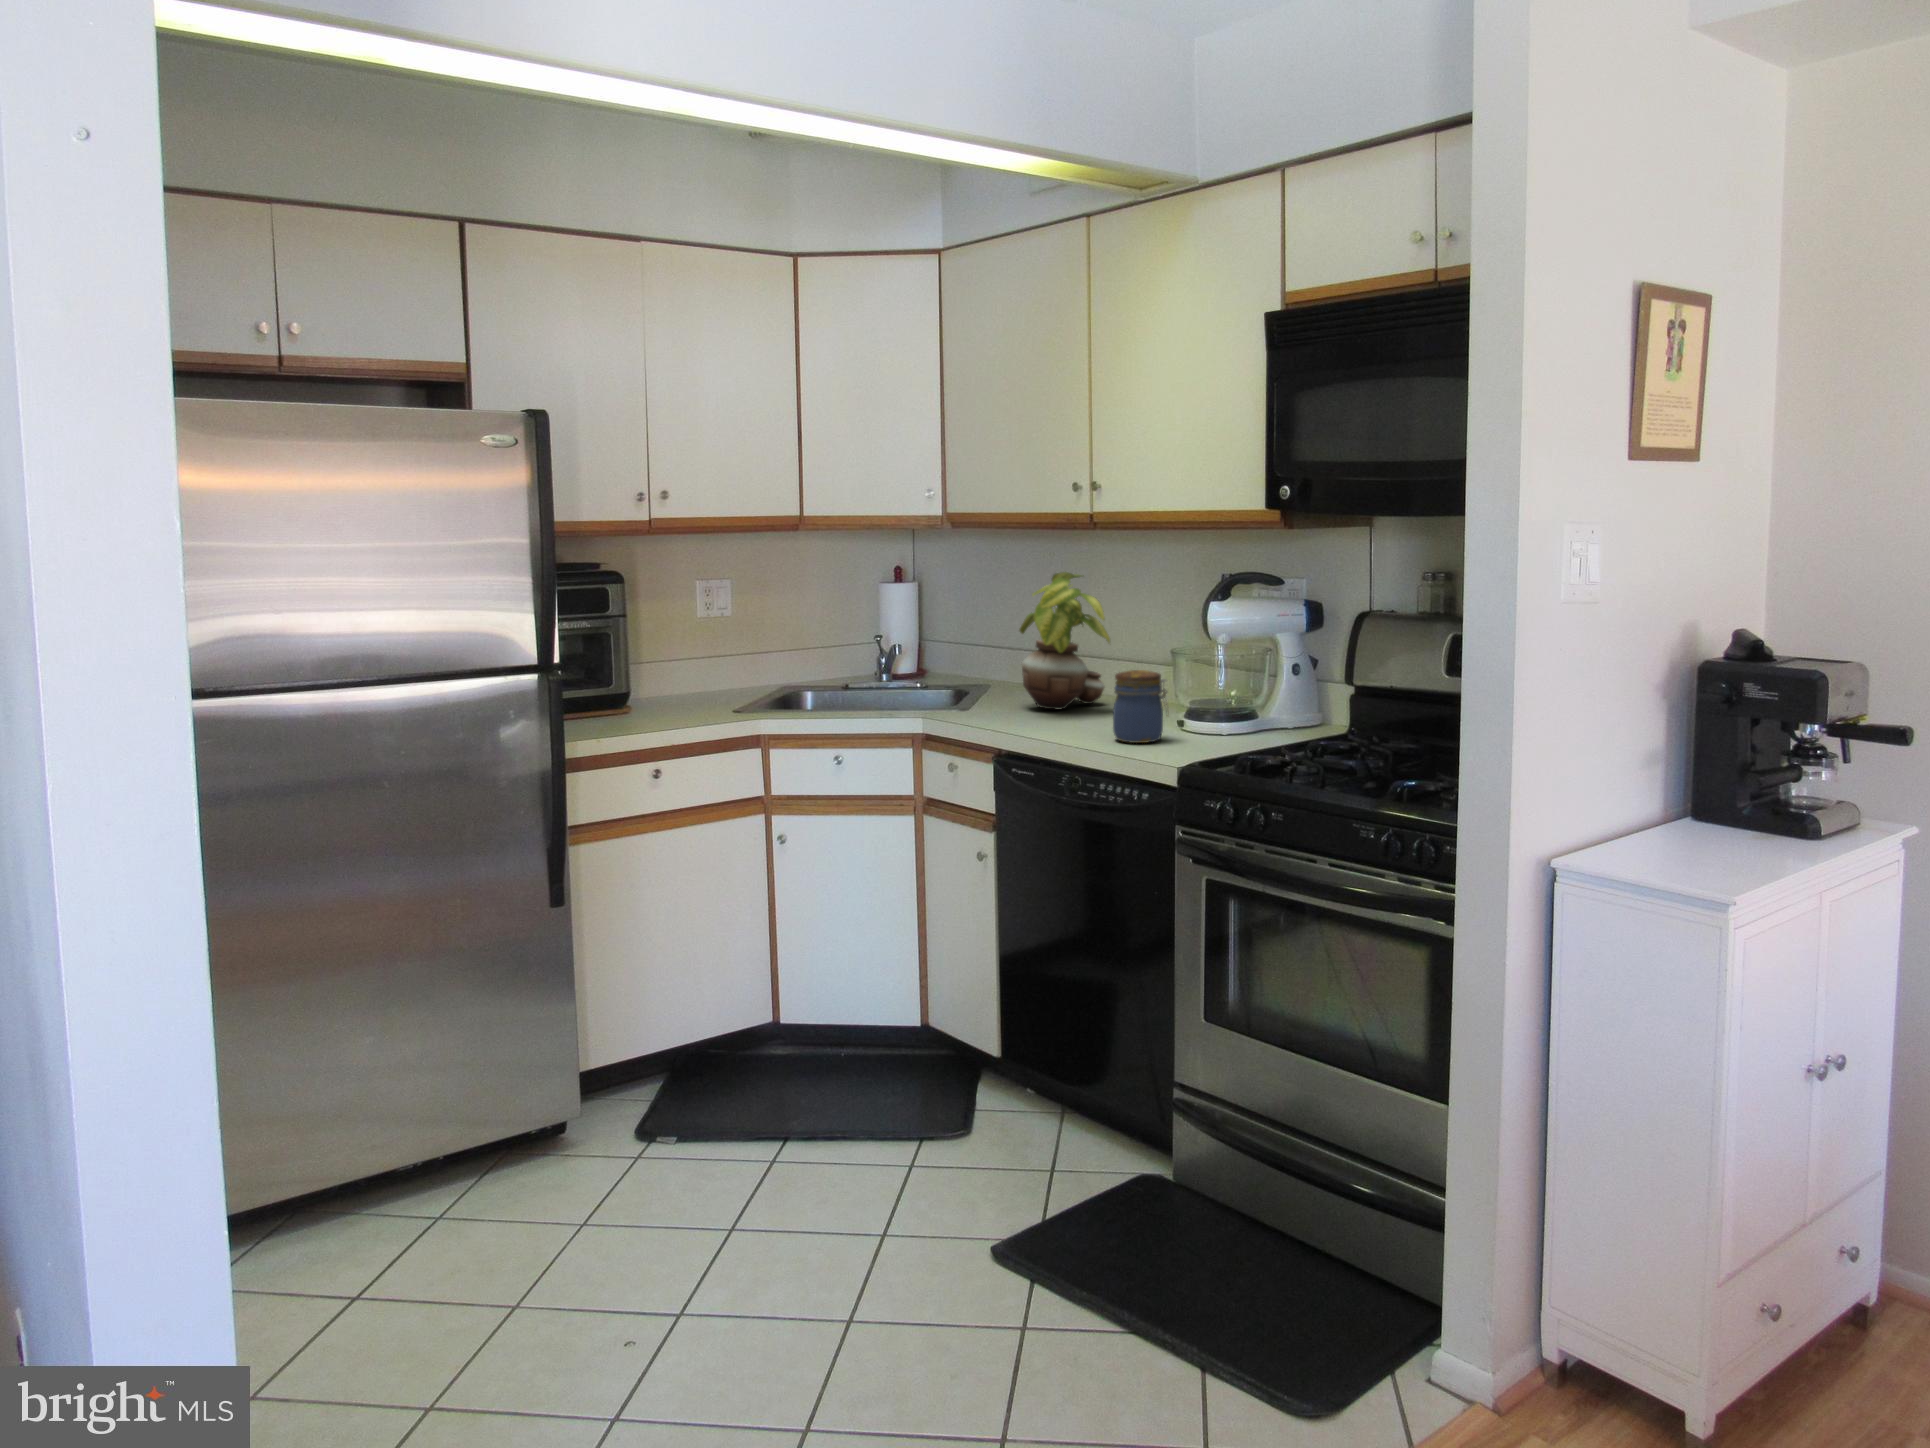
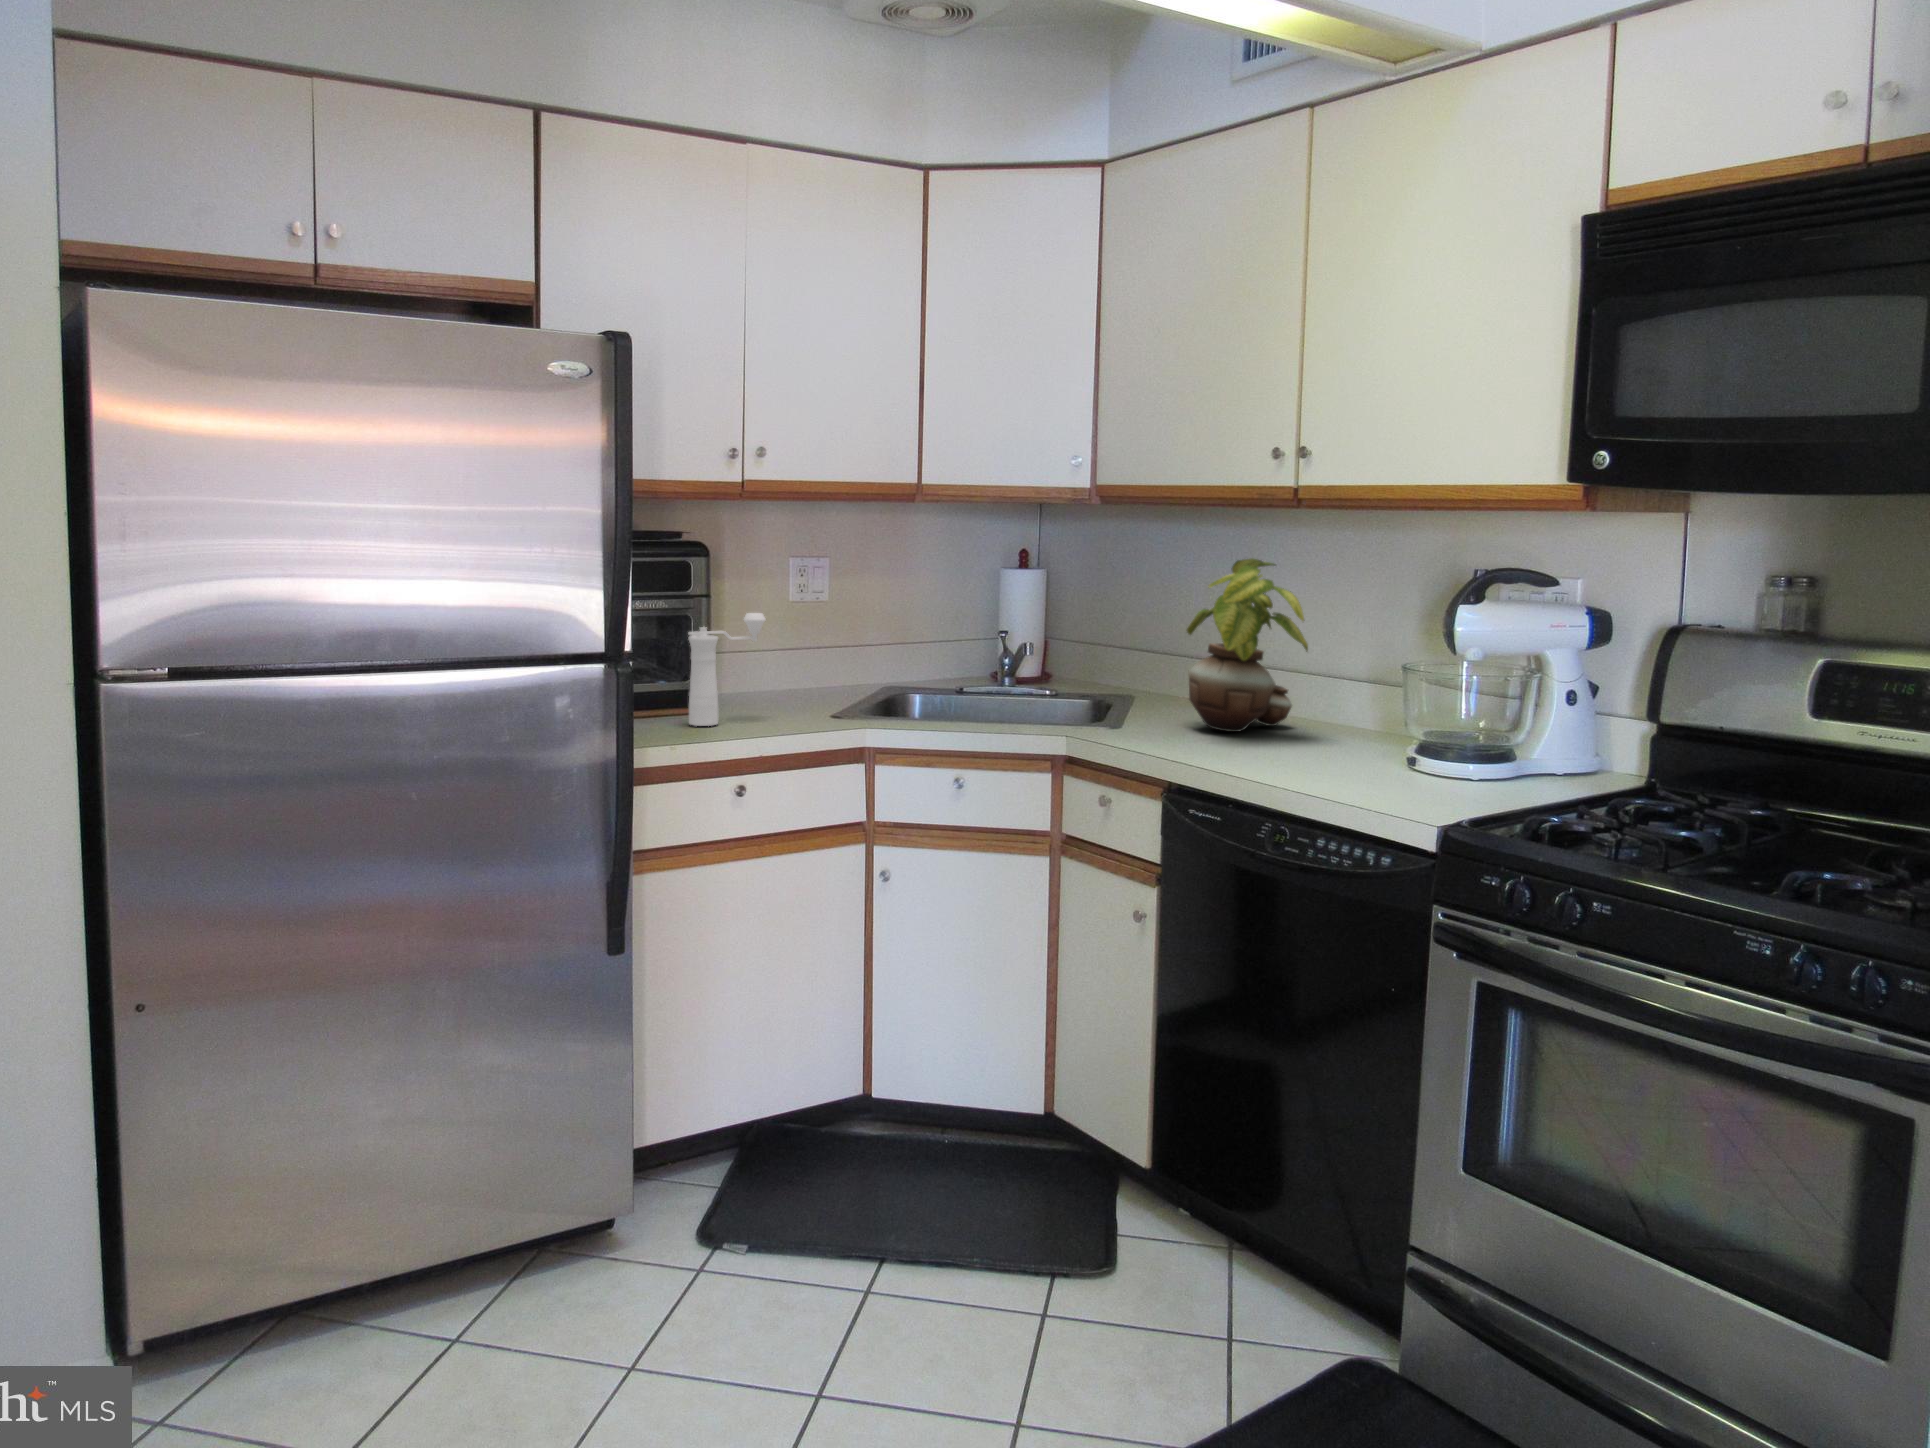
pepper mill: none [609,629,675,724] -> present [688,613,766,726]
jar: present [1113,670,1167,743] -> none [1328,688,1407,785]

